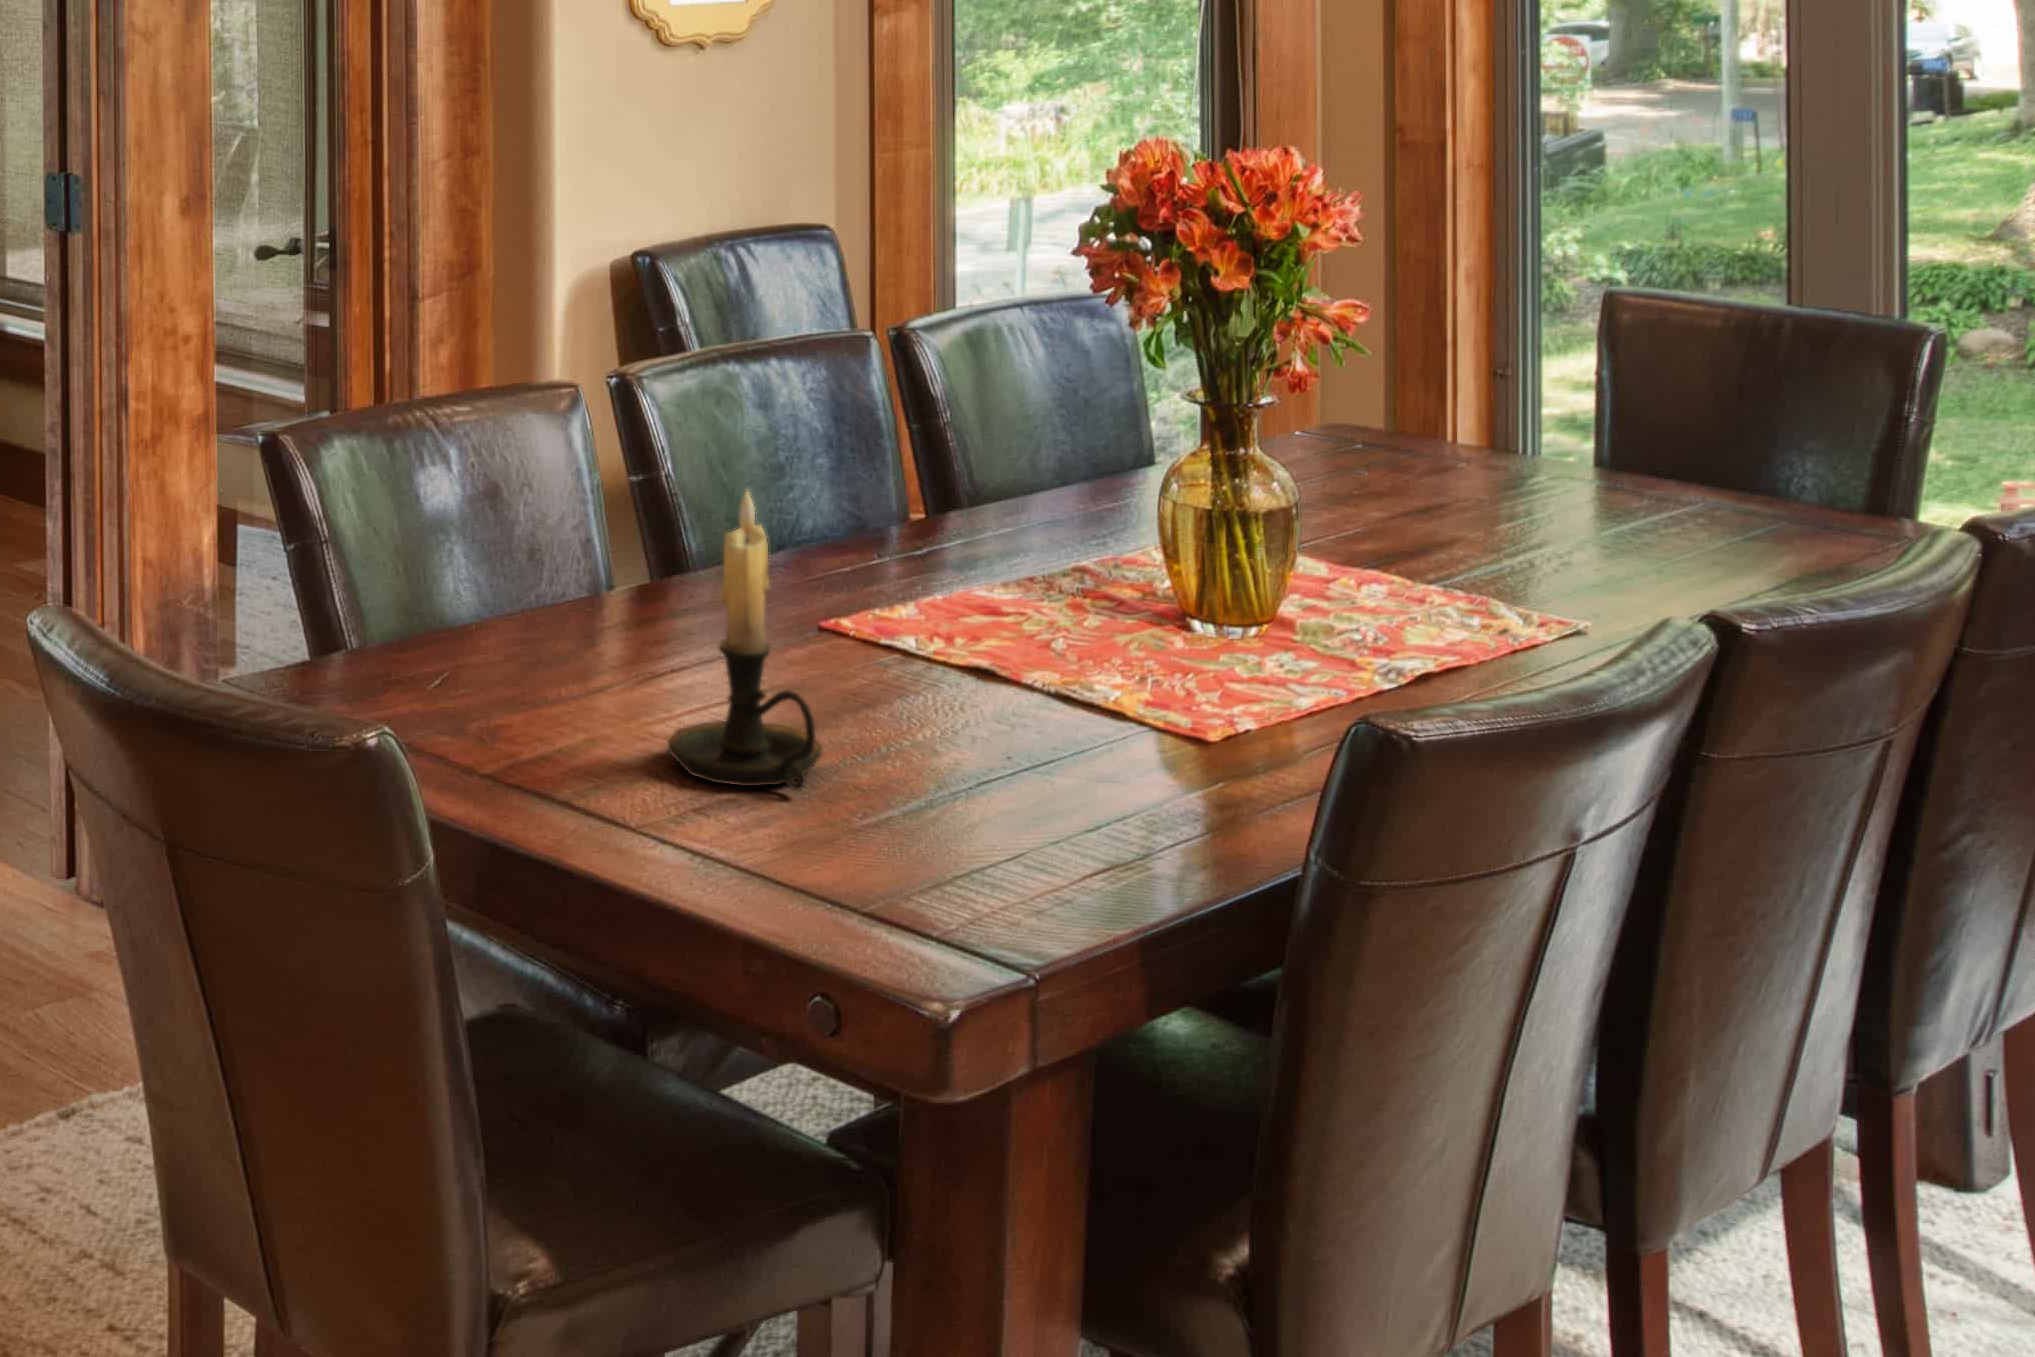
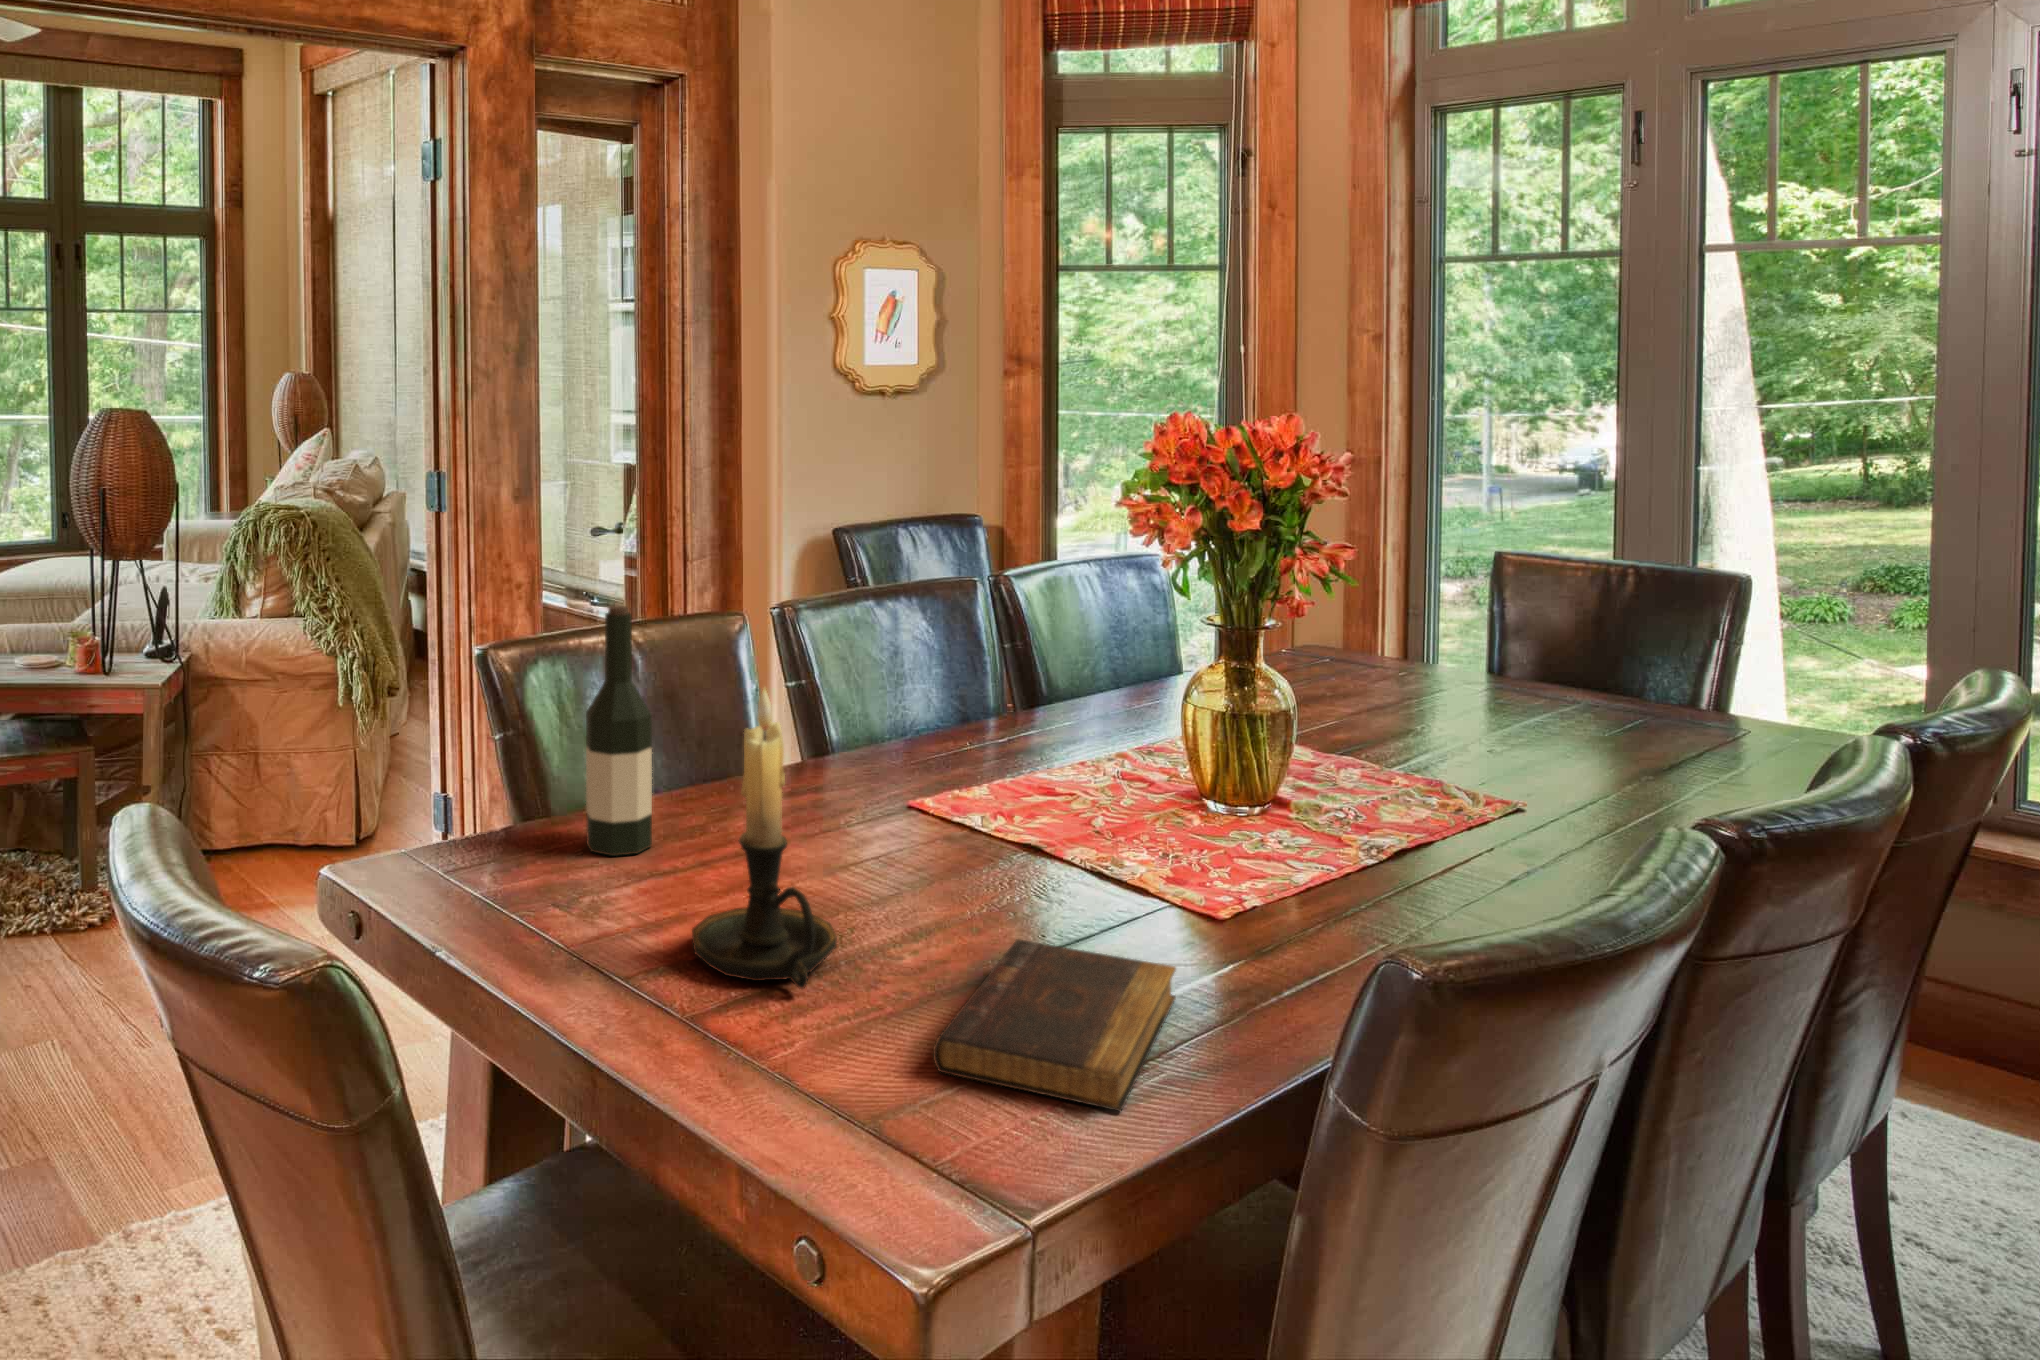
wine bottle: none [487,398,564,680] -> present [586,606,652,856]
book: none [951,743,1174,874] -> present [933,939,1176,1111]

